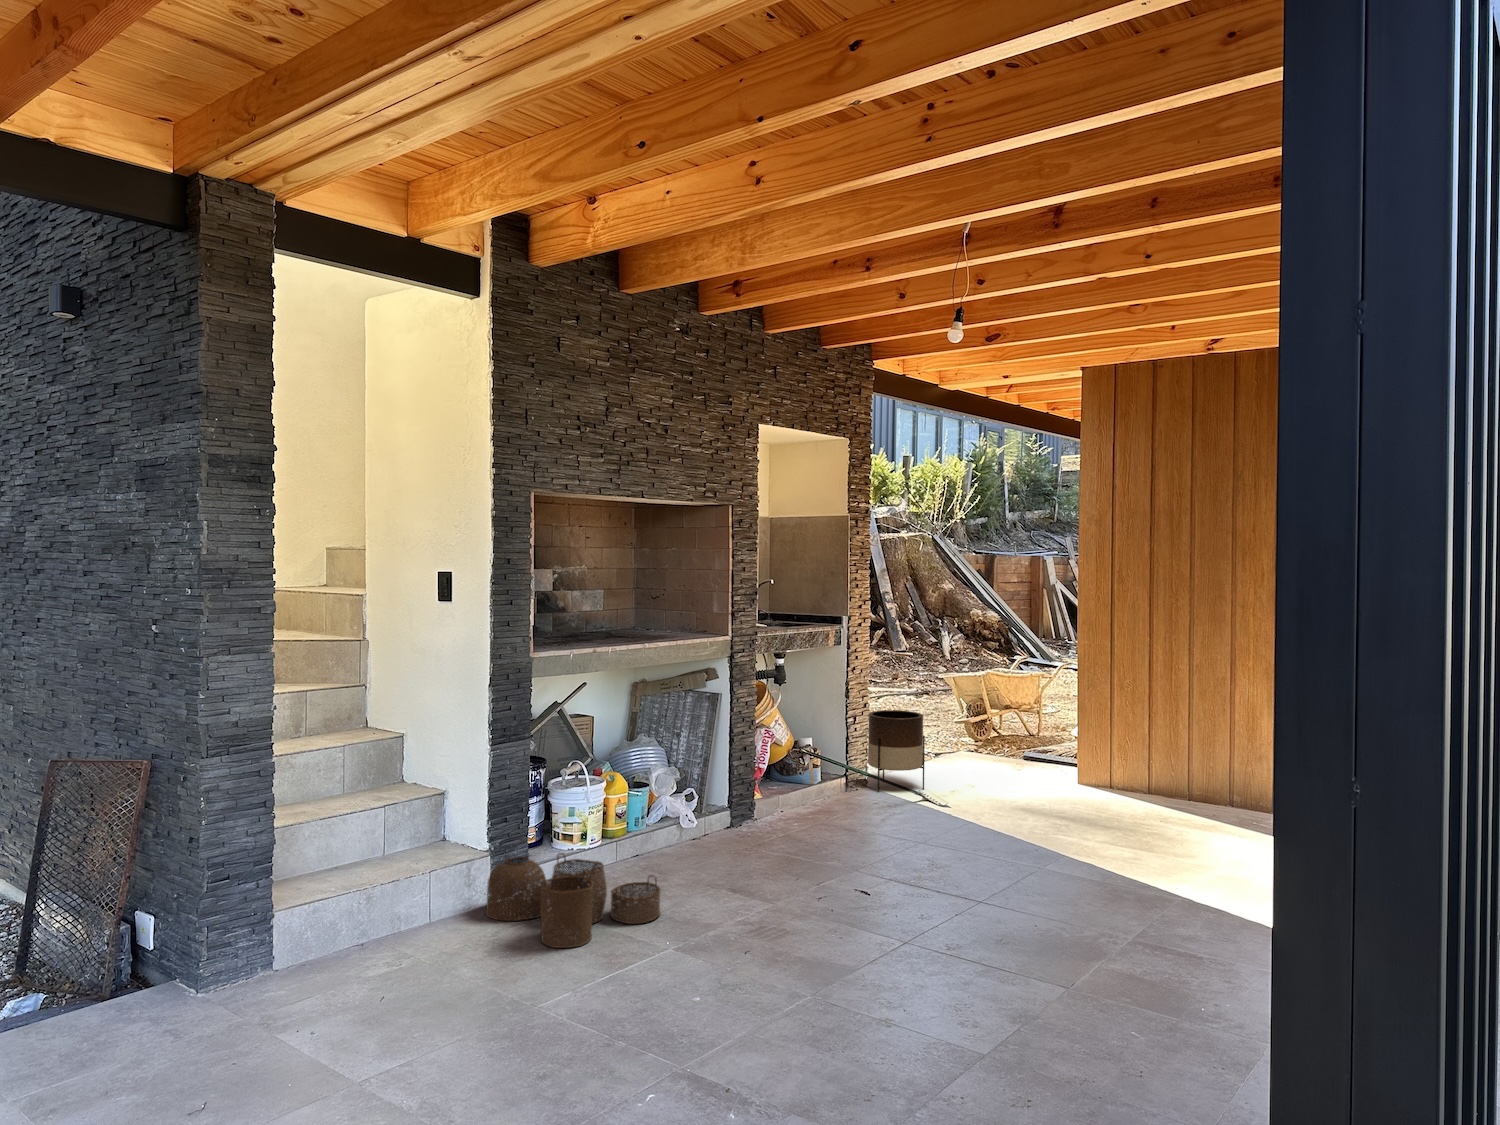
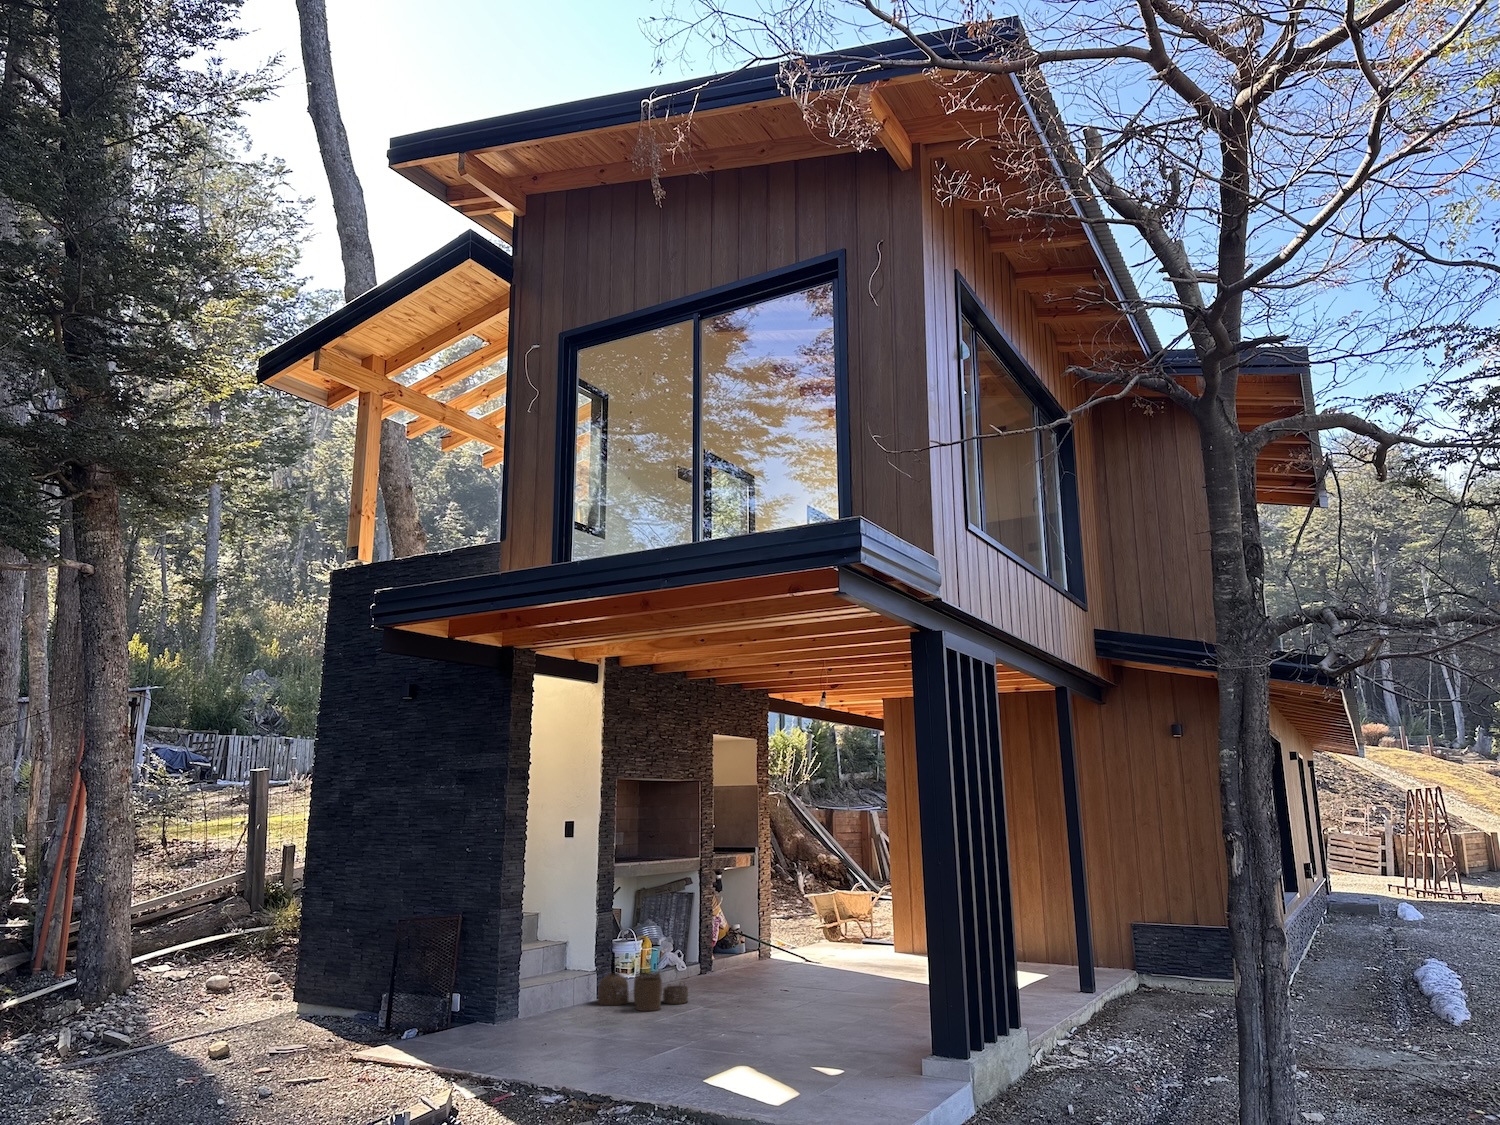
planter: present [868,710,925,792] -> none [771,909,805,960]

